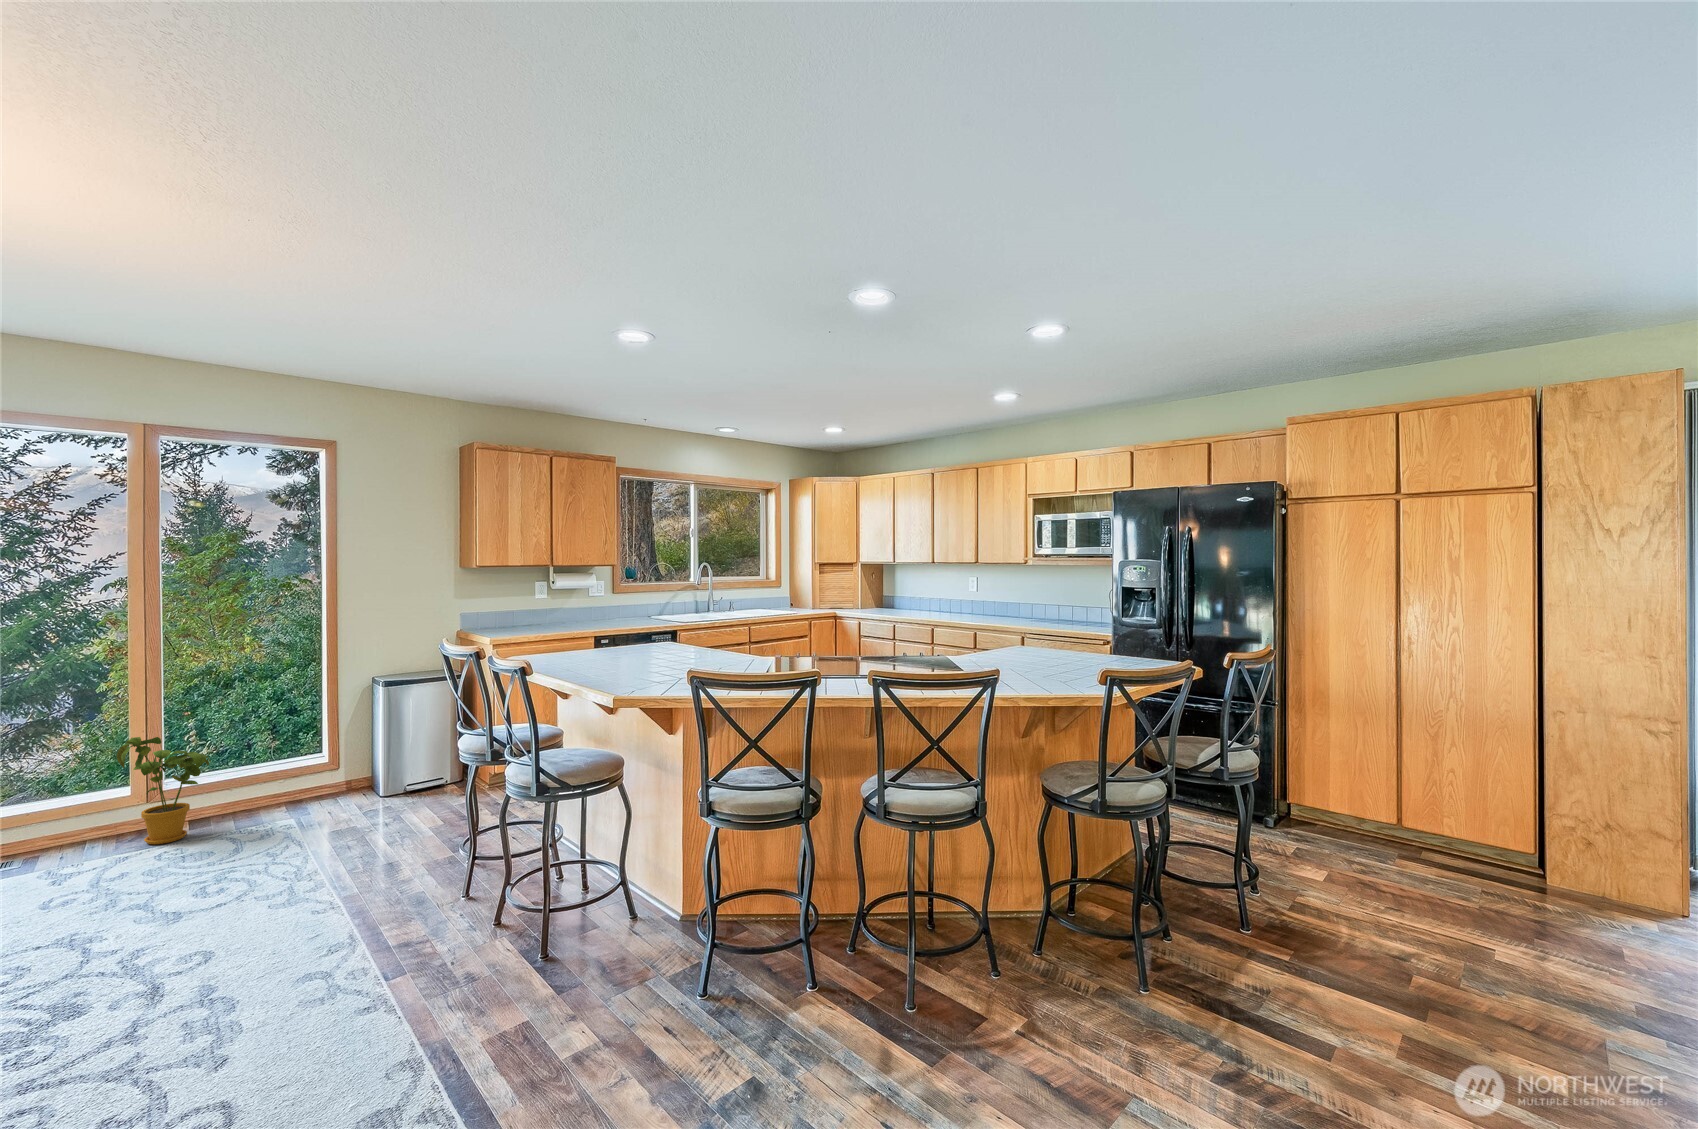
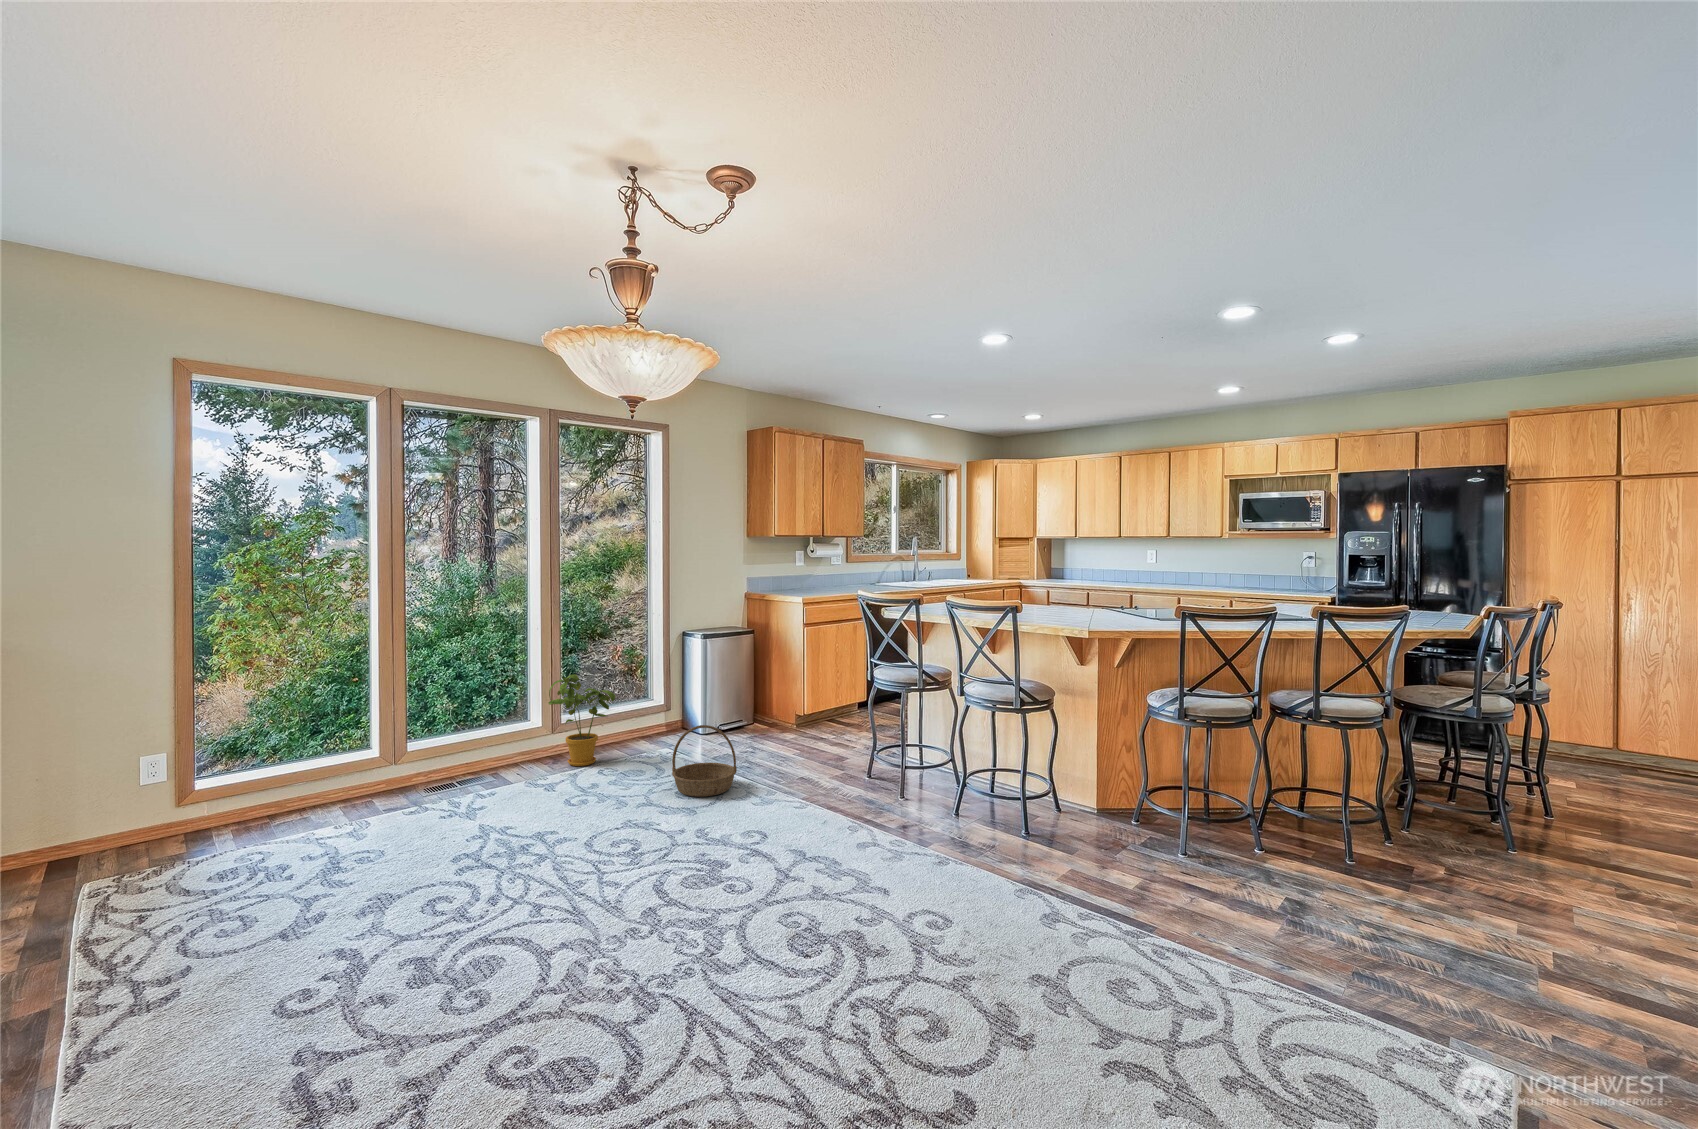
basket: none [200,803,296,893] -> present [672,725,737,797]

